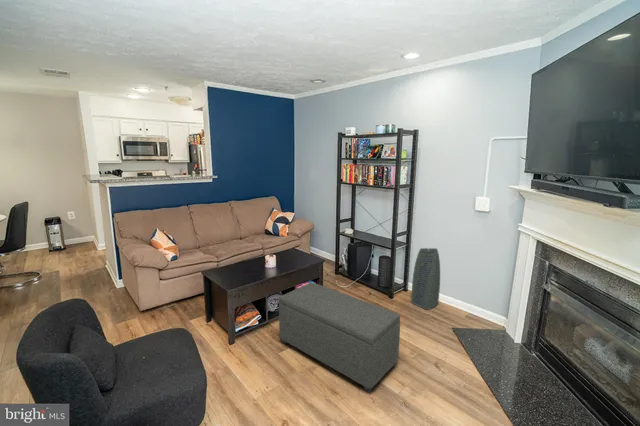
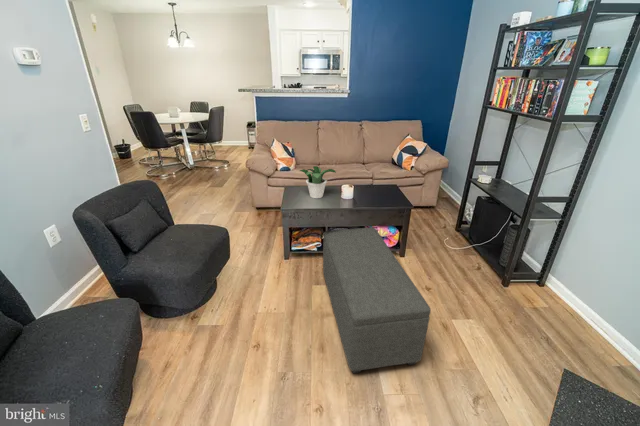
potted plant: none [224,243,262,274] -> present [300,166,336,198]
air purifier: present [411,248,440,310] -> none [530,231,612,327]

